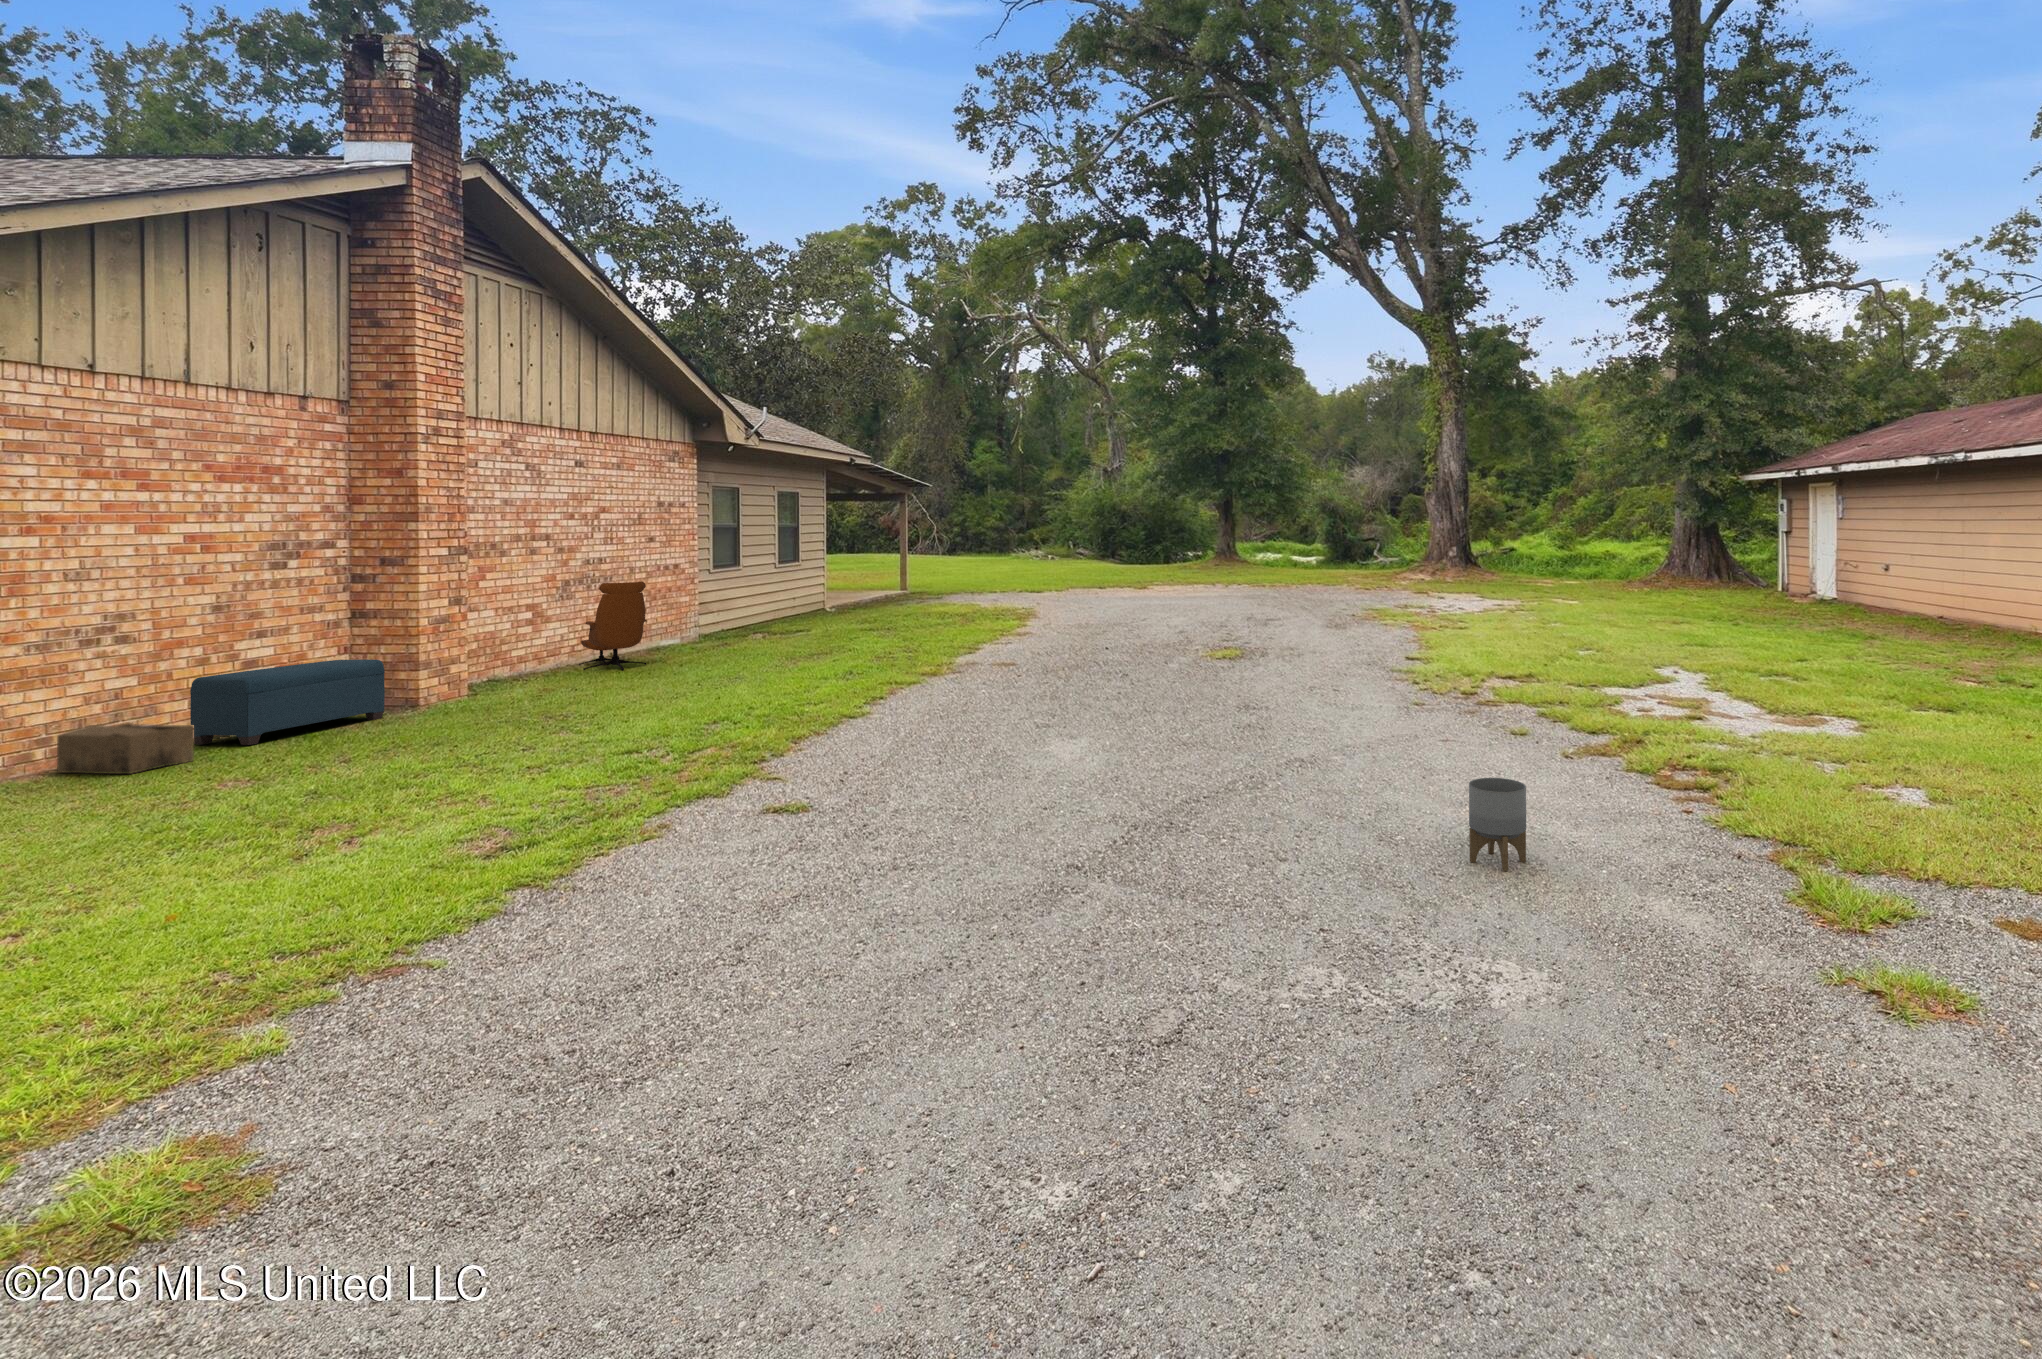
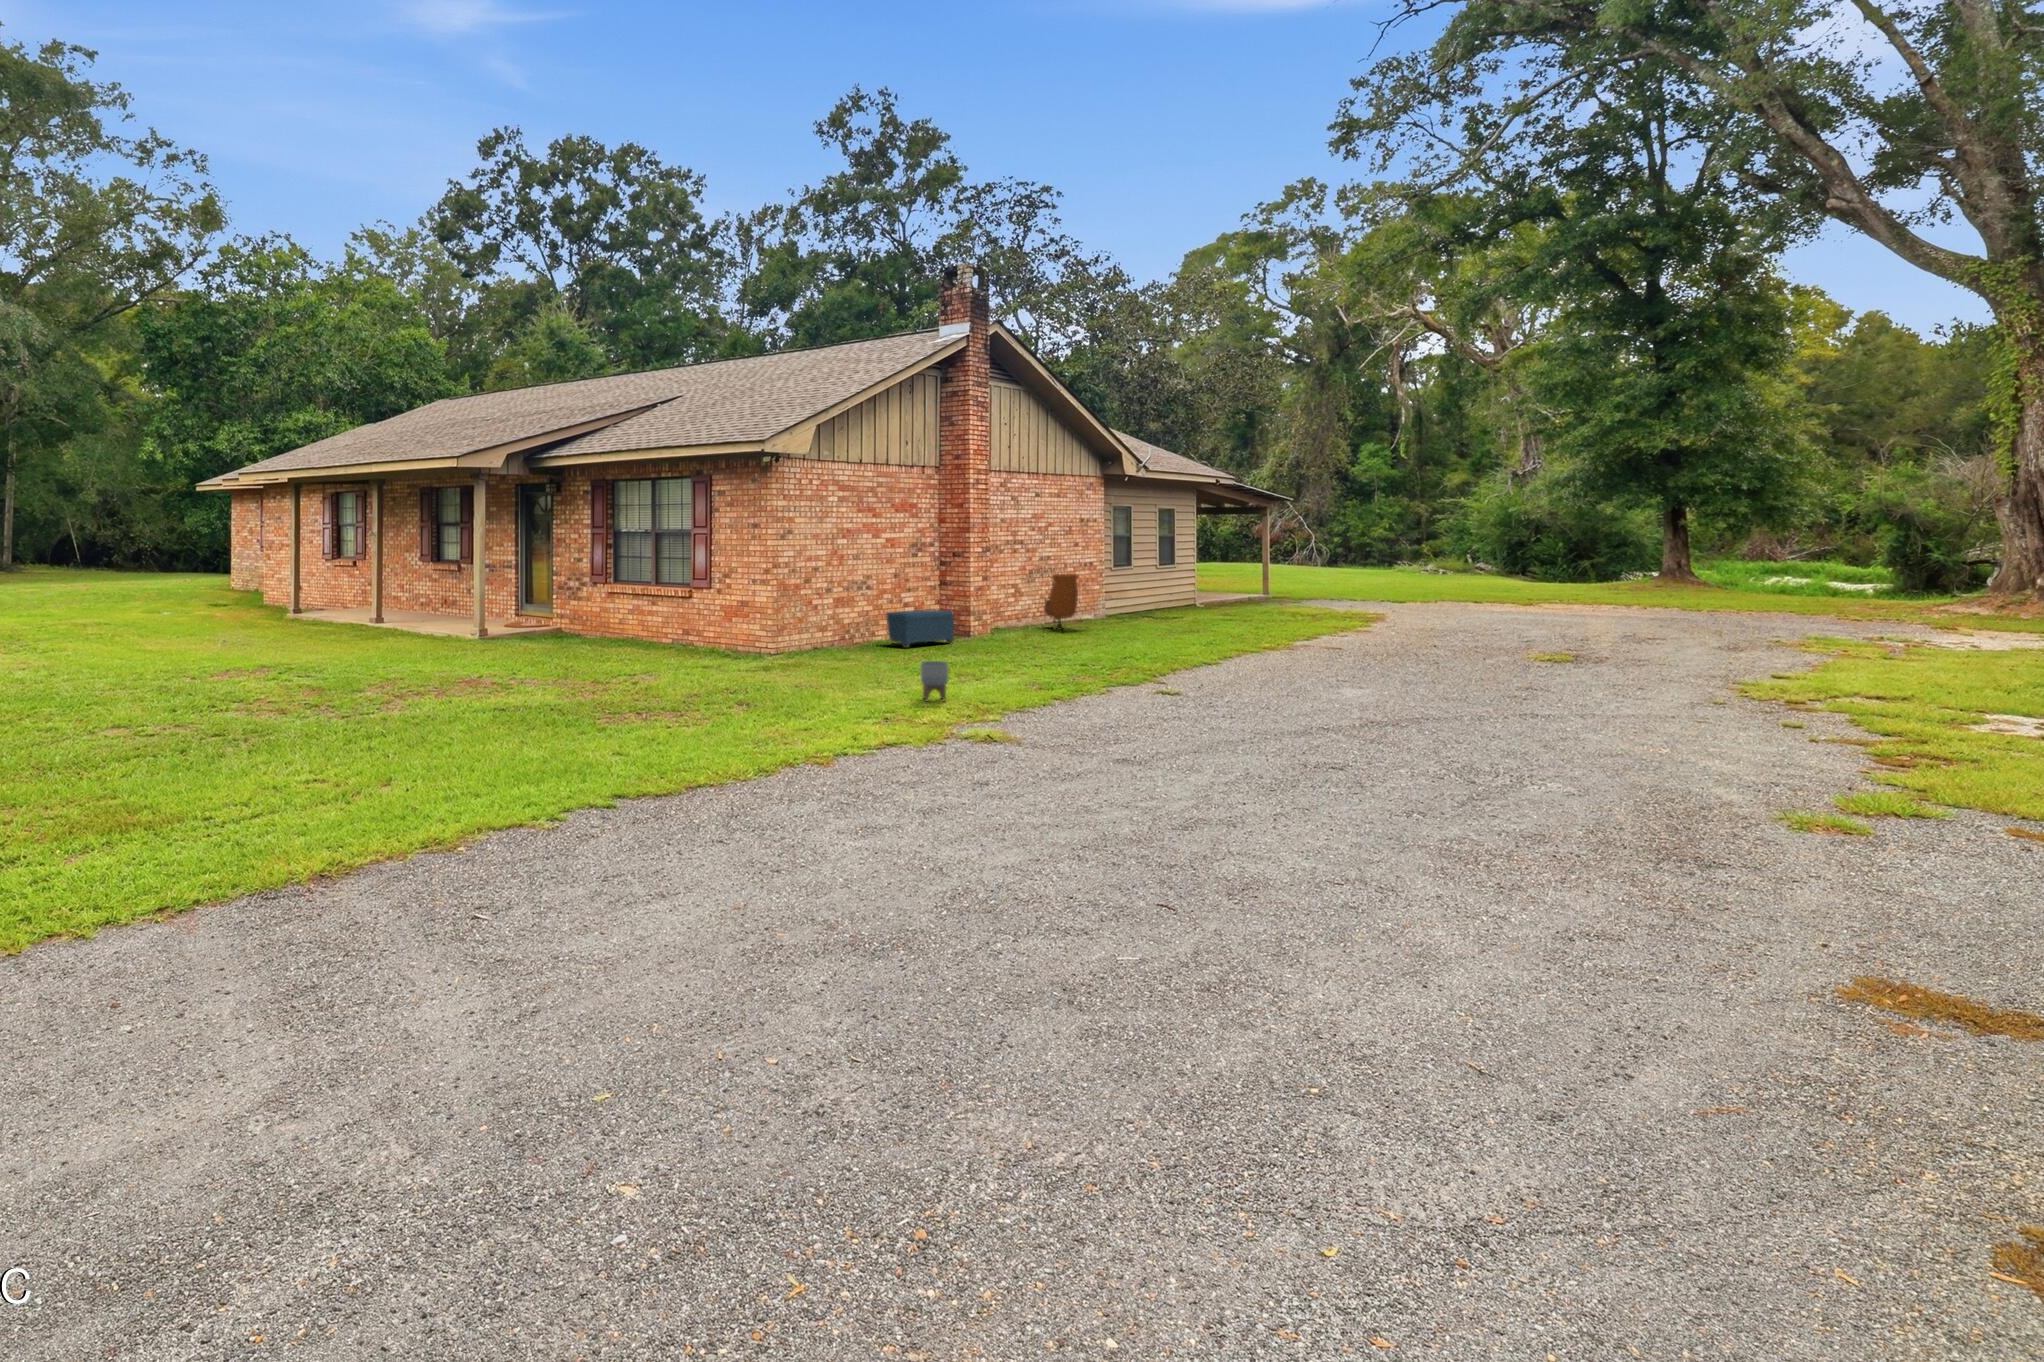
cardboard box: present [57,723,194,774] -> none [846,630,890,654]
planter: present [1469,778,1526,871] -> present [921,661,948,701]

